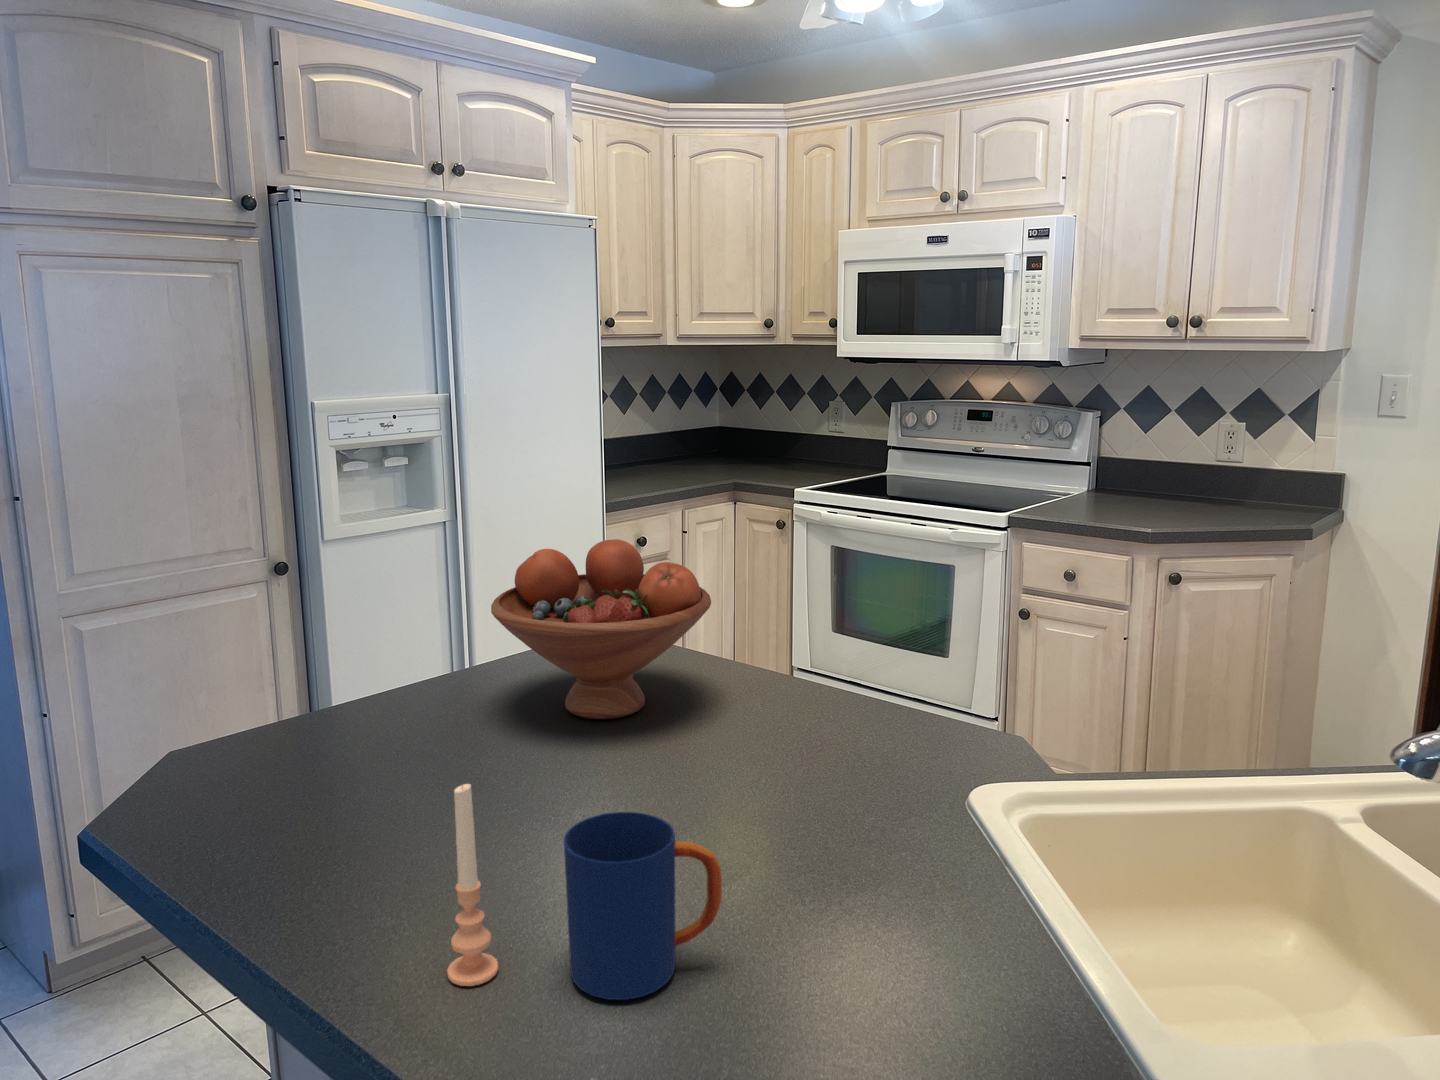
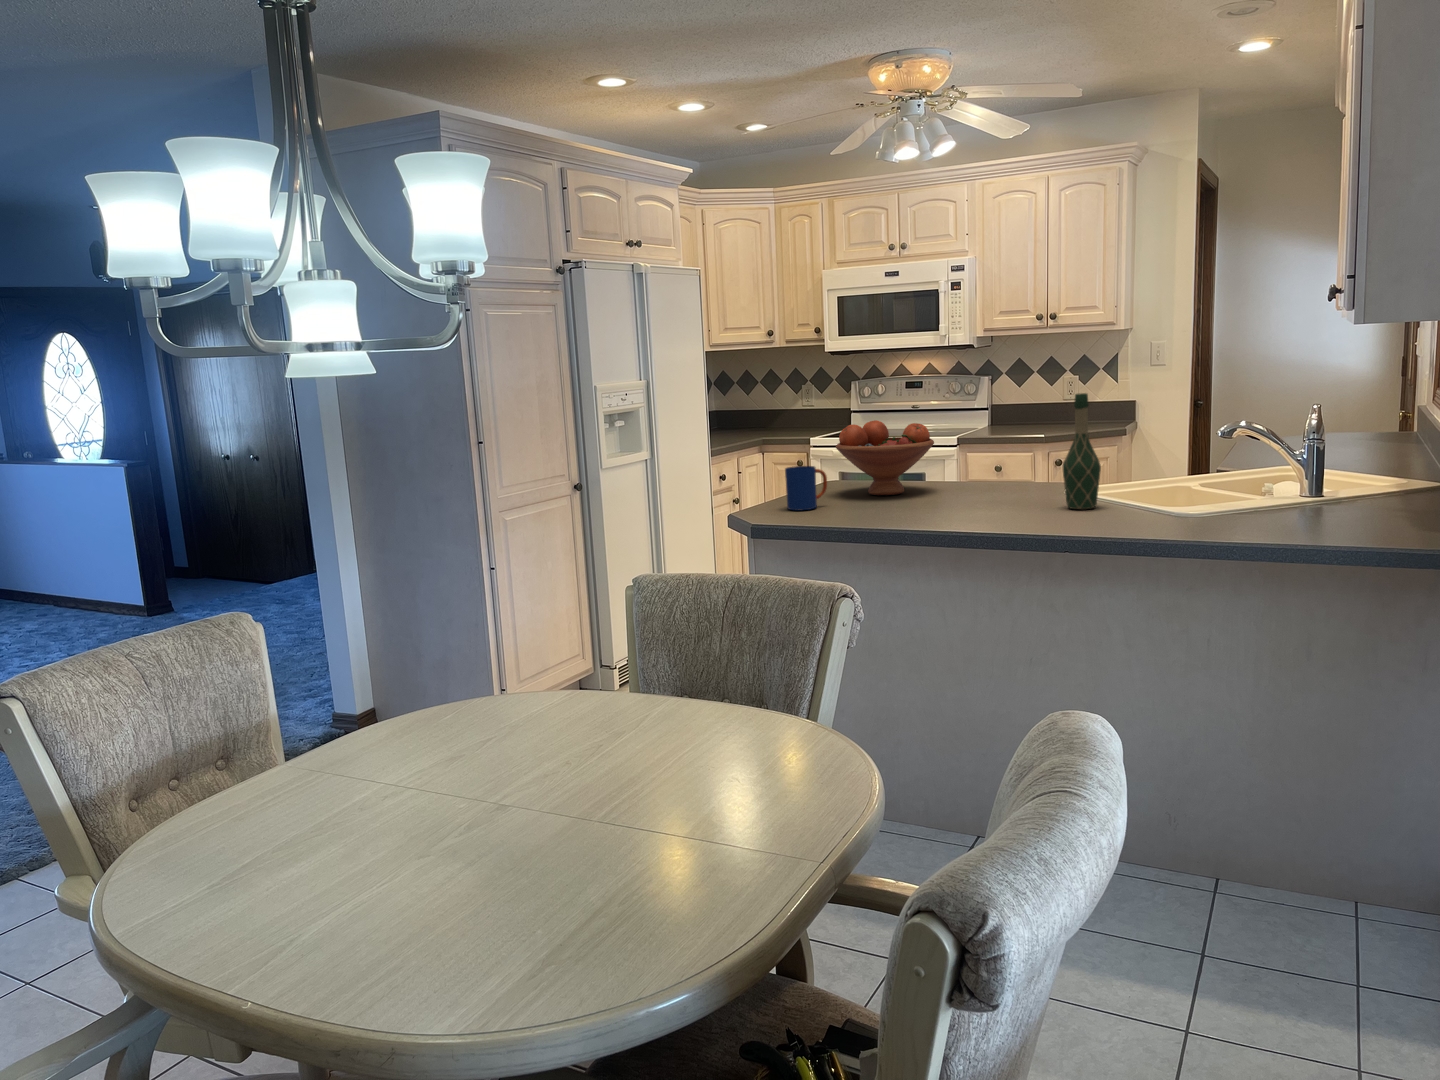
wine bottle: none [851,596,966,956] -> present [1063,393,1101,509]
candle: present [447,784,499,986] -> none [954,459,970,525]
mug: present [564,812,722,1000] -> present [785,466,827,510]

